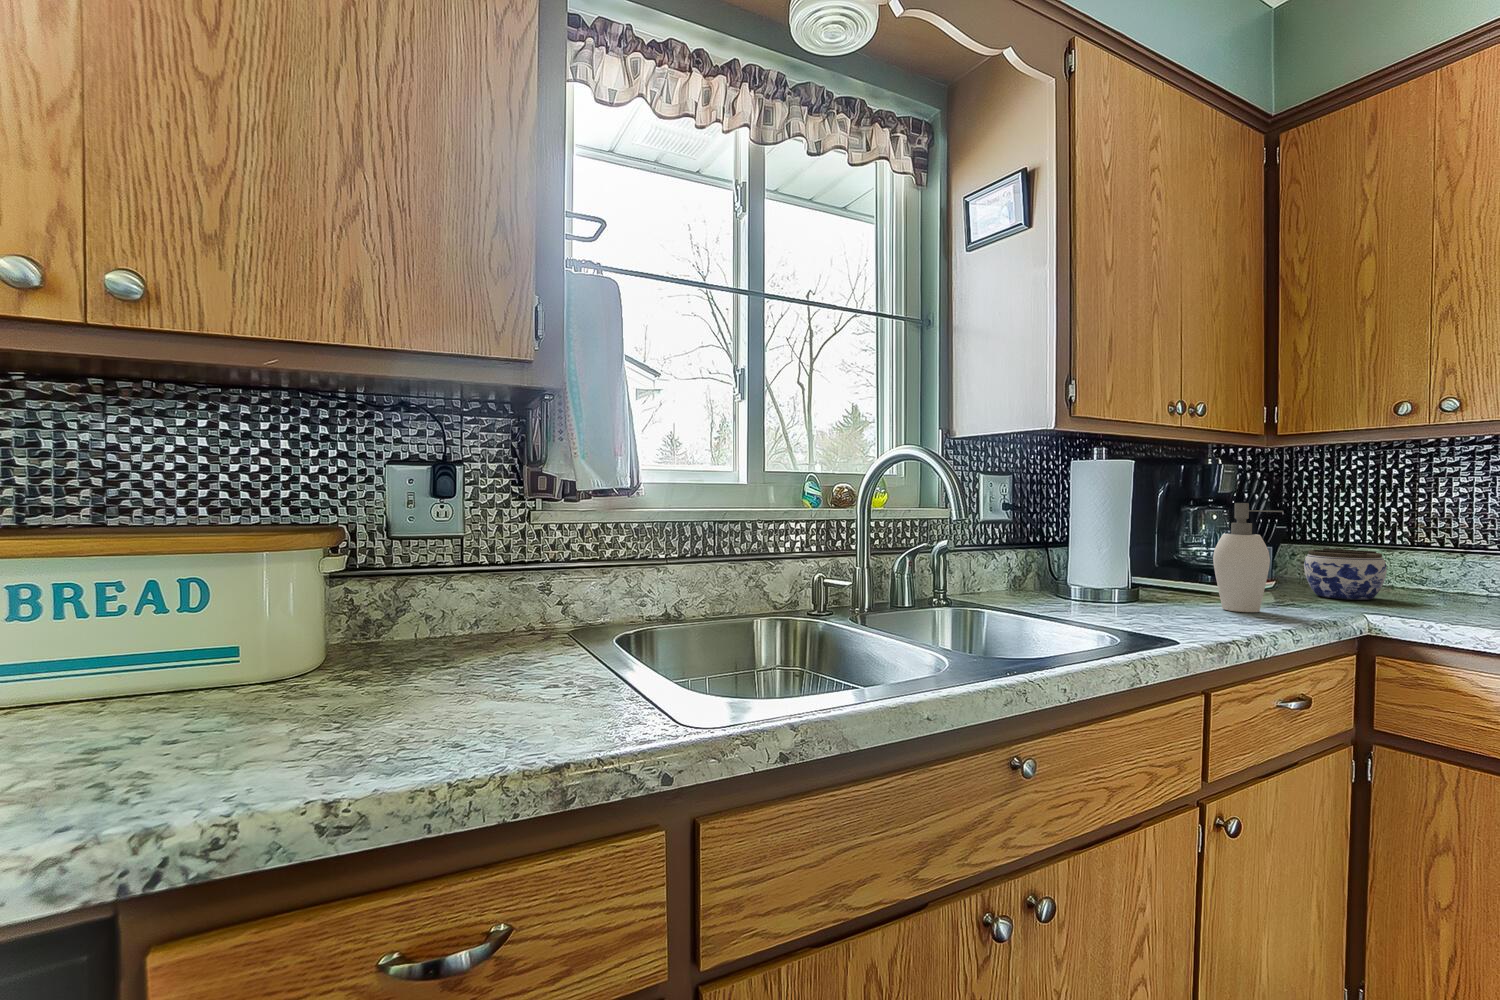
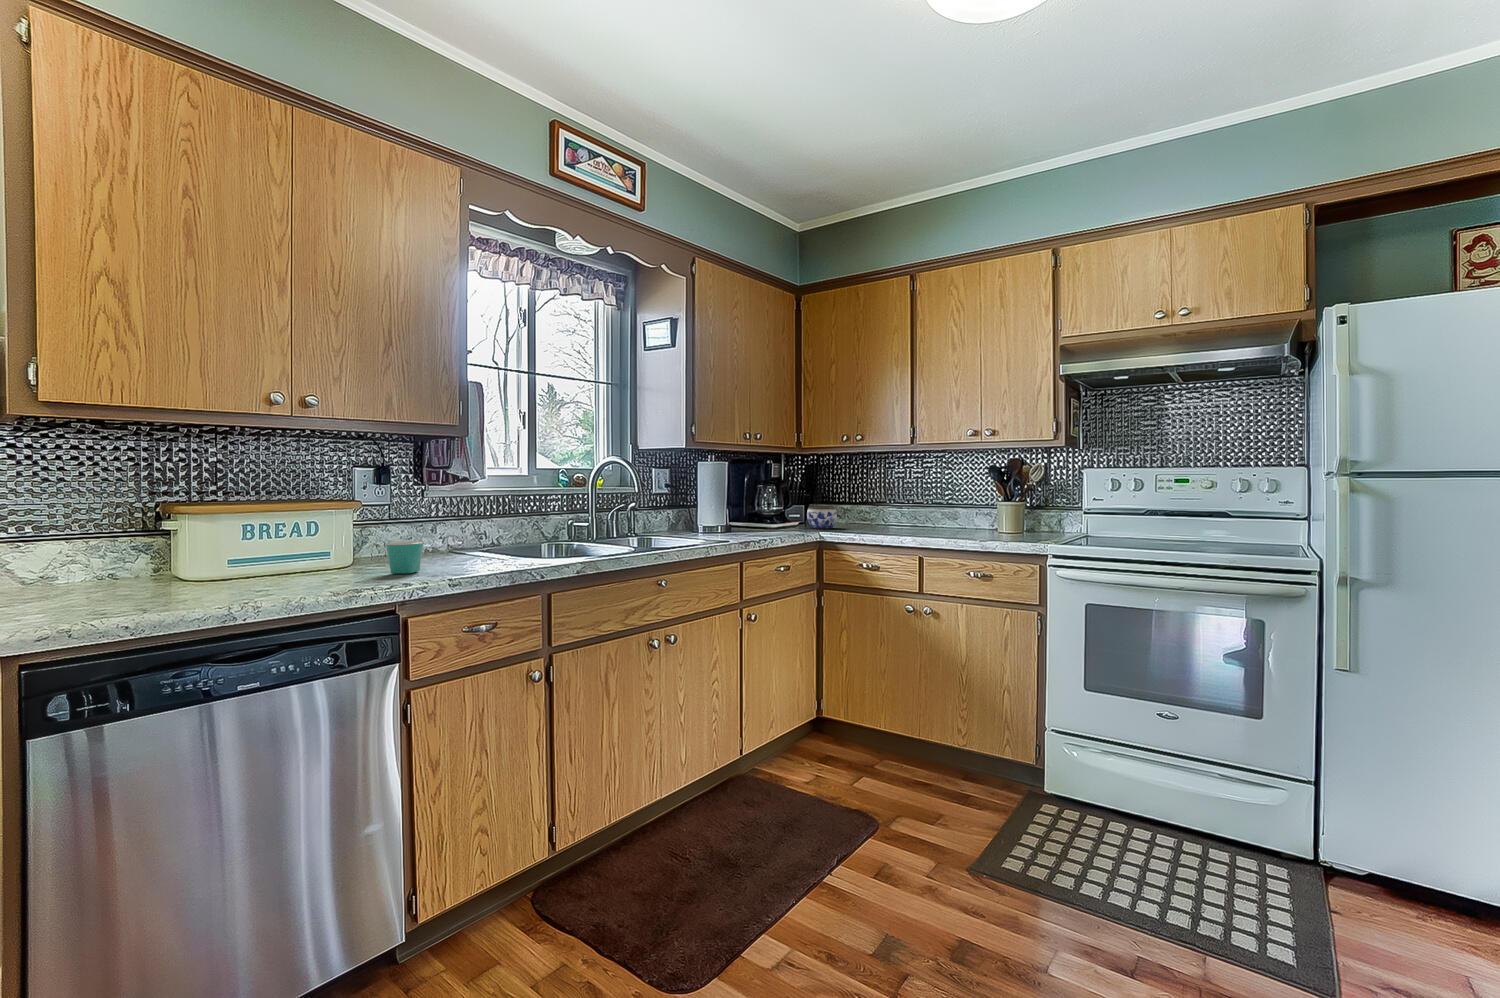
soap dispenser: present [1213,503,1283,612] -> none [759,484,783,534]
mug: none [279,643,405,743] -> present [386,541,423,573]

